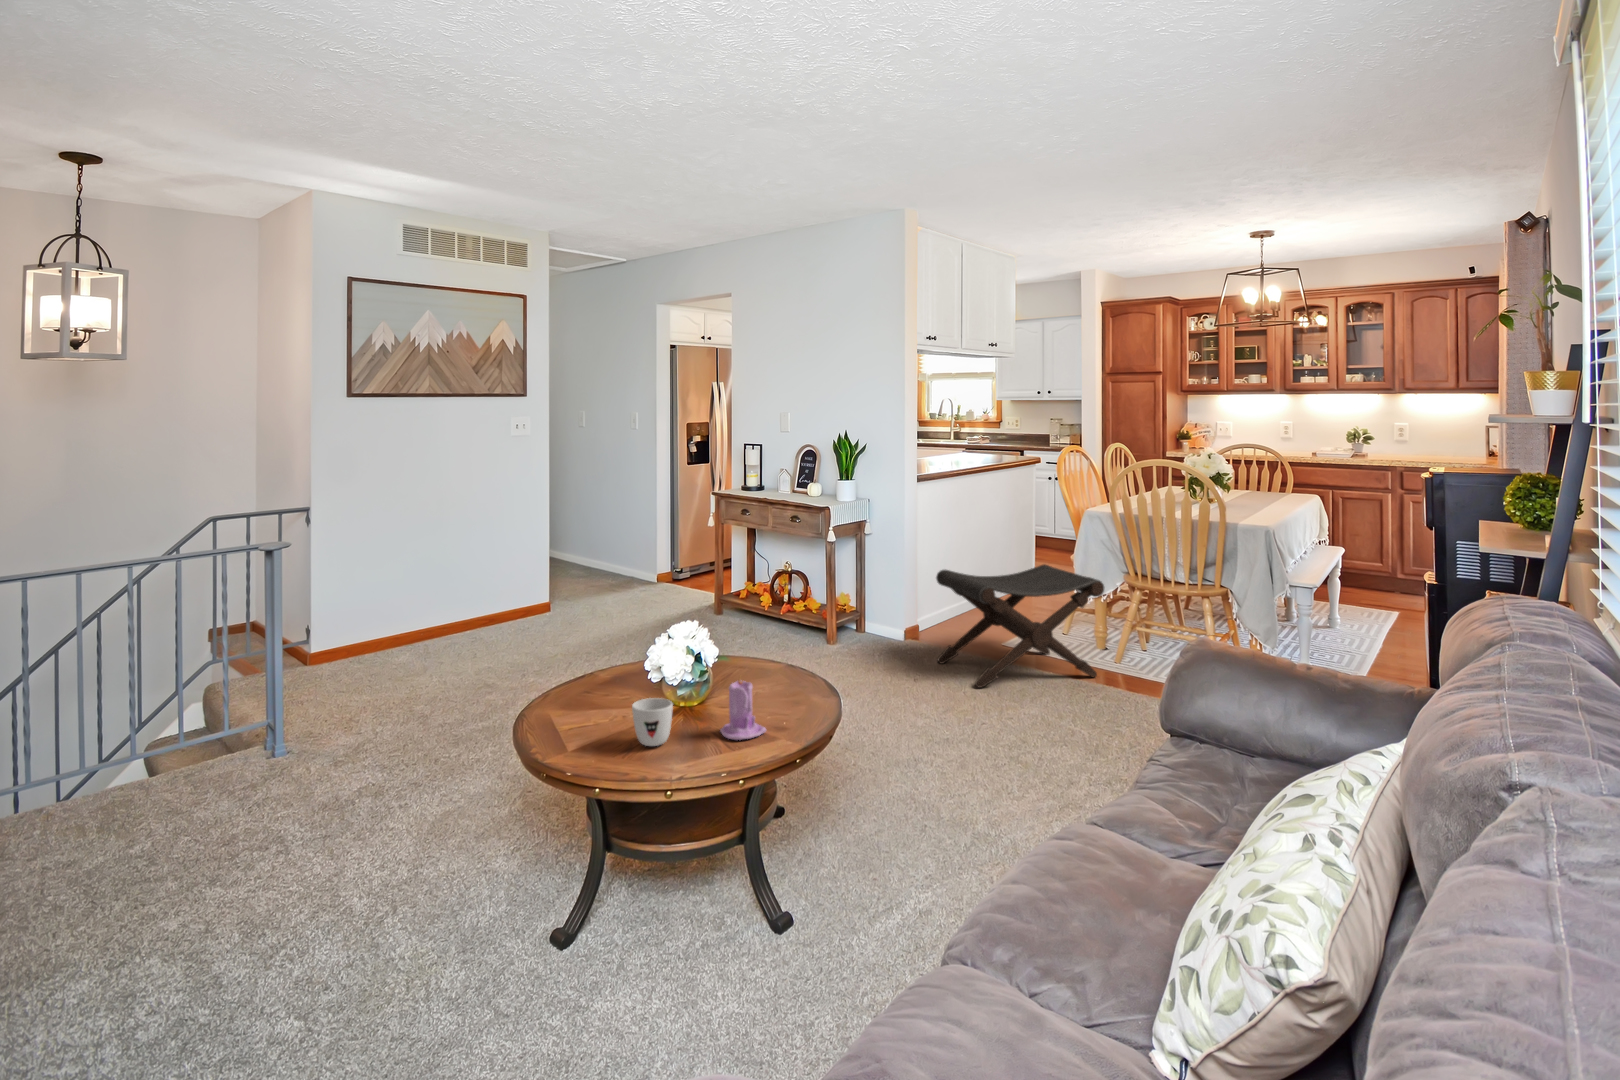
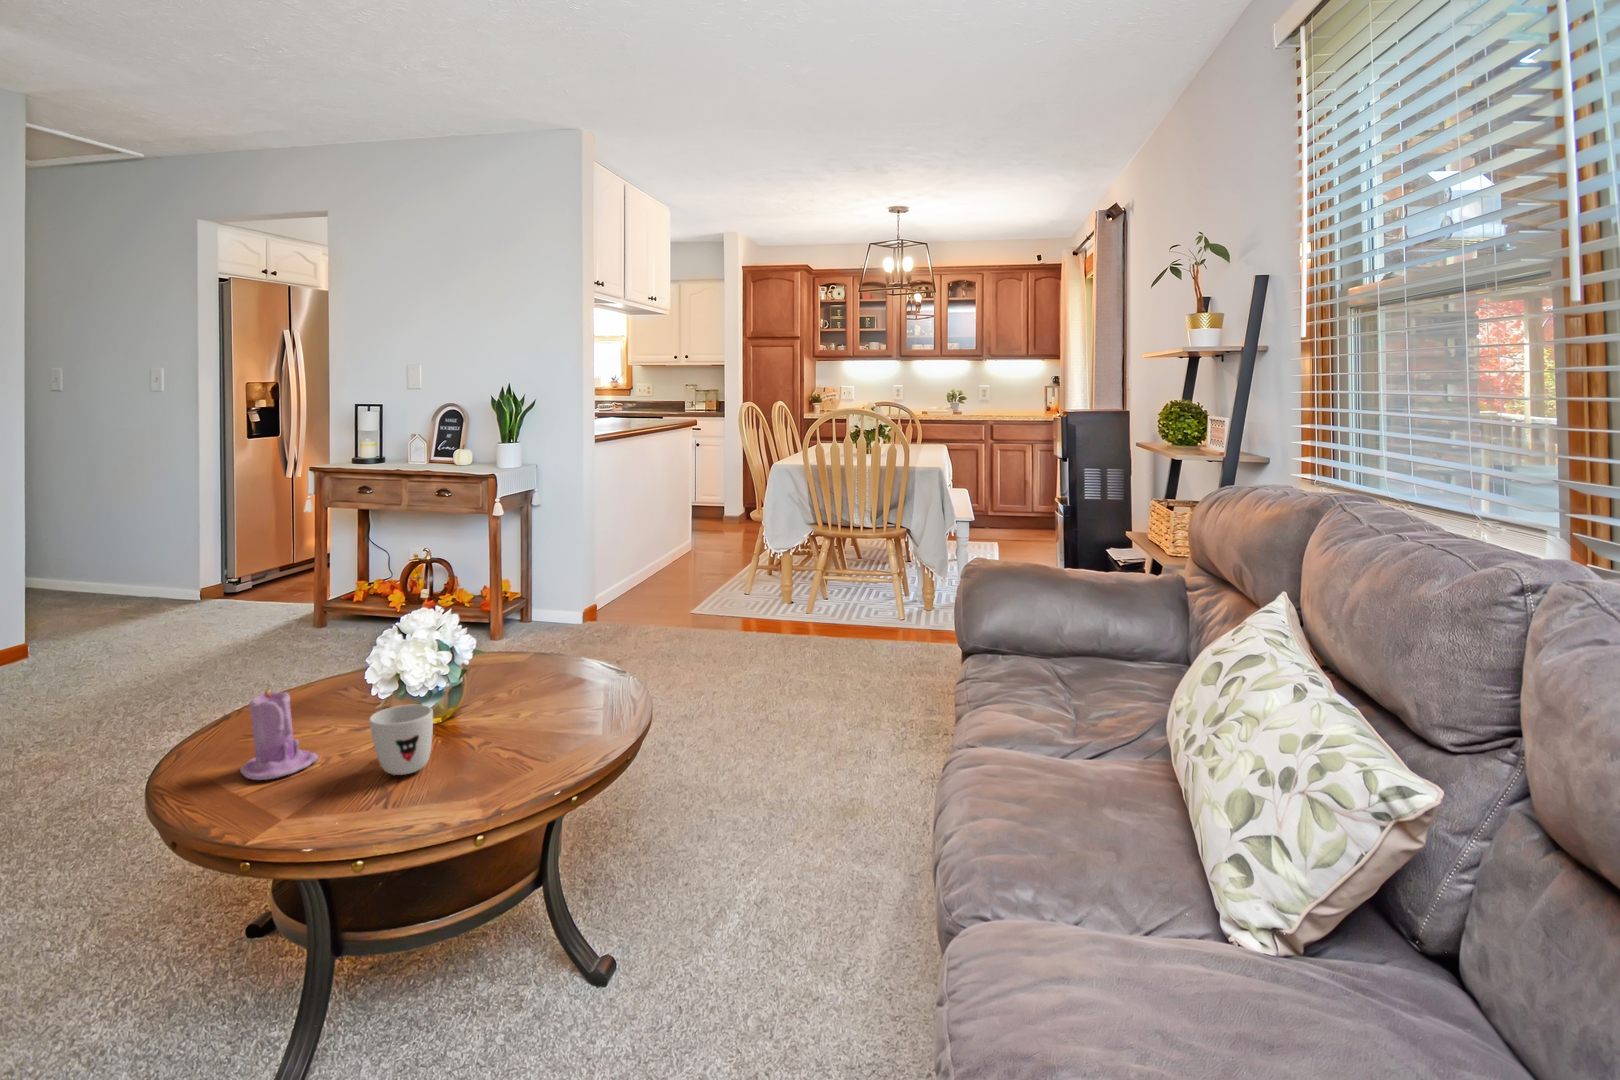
footstool: present [936,564,1104,688] -> none [629,522,806,656]
candle: present [720,679,766,740] -> present [240,684,319,780]

